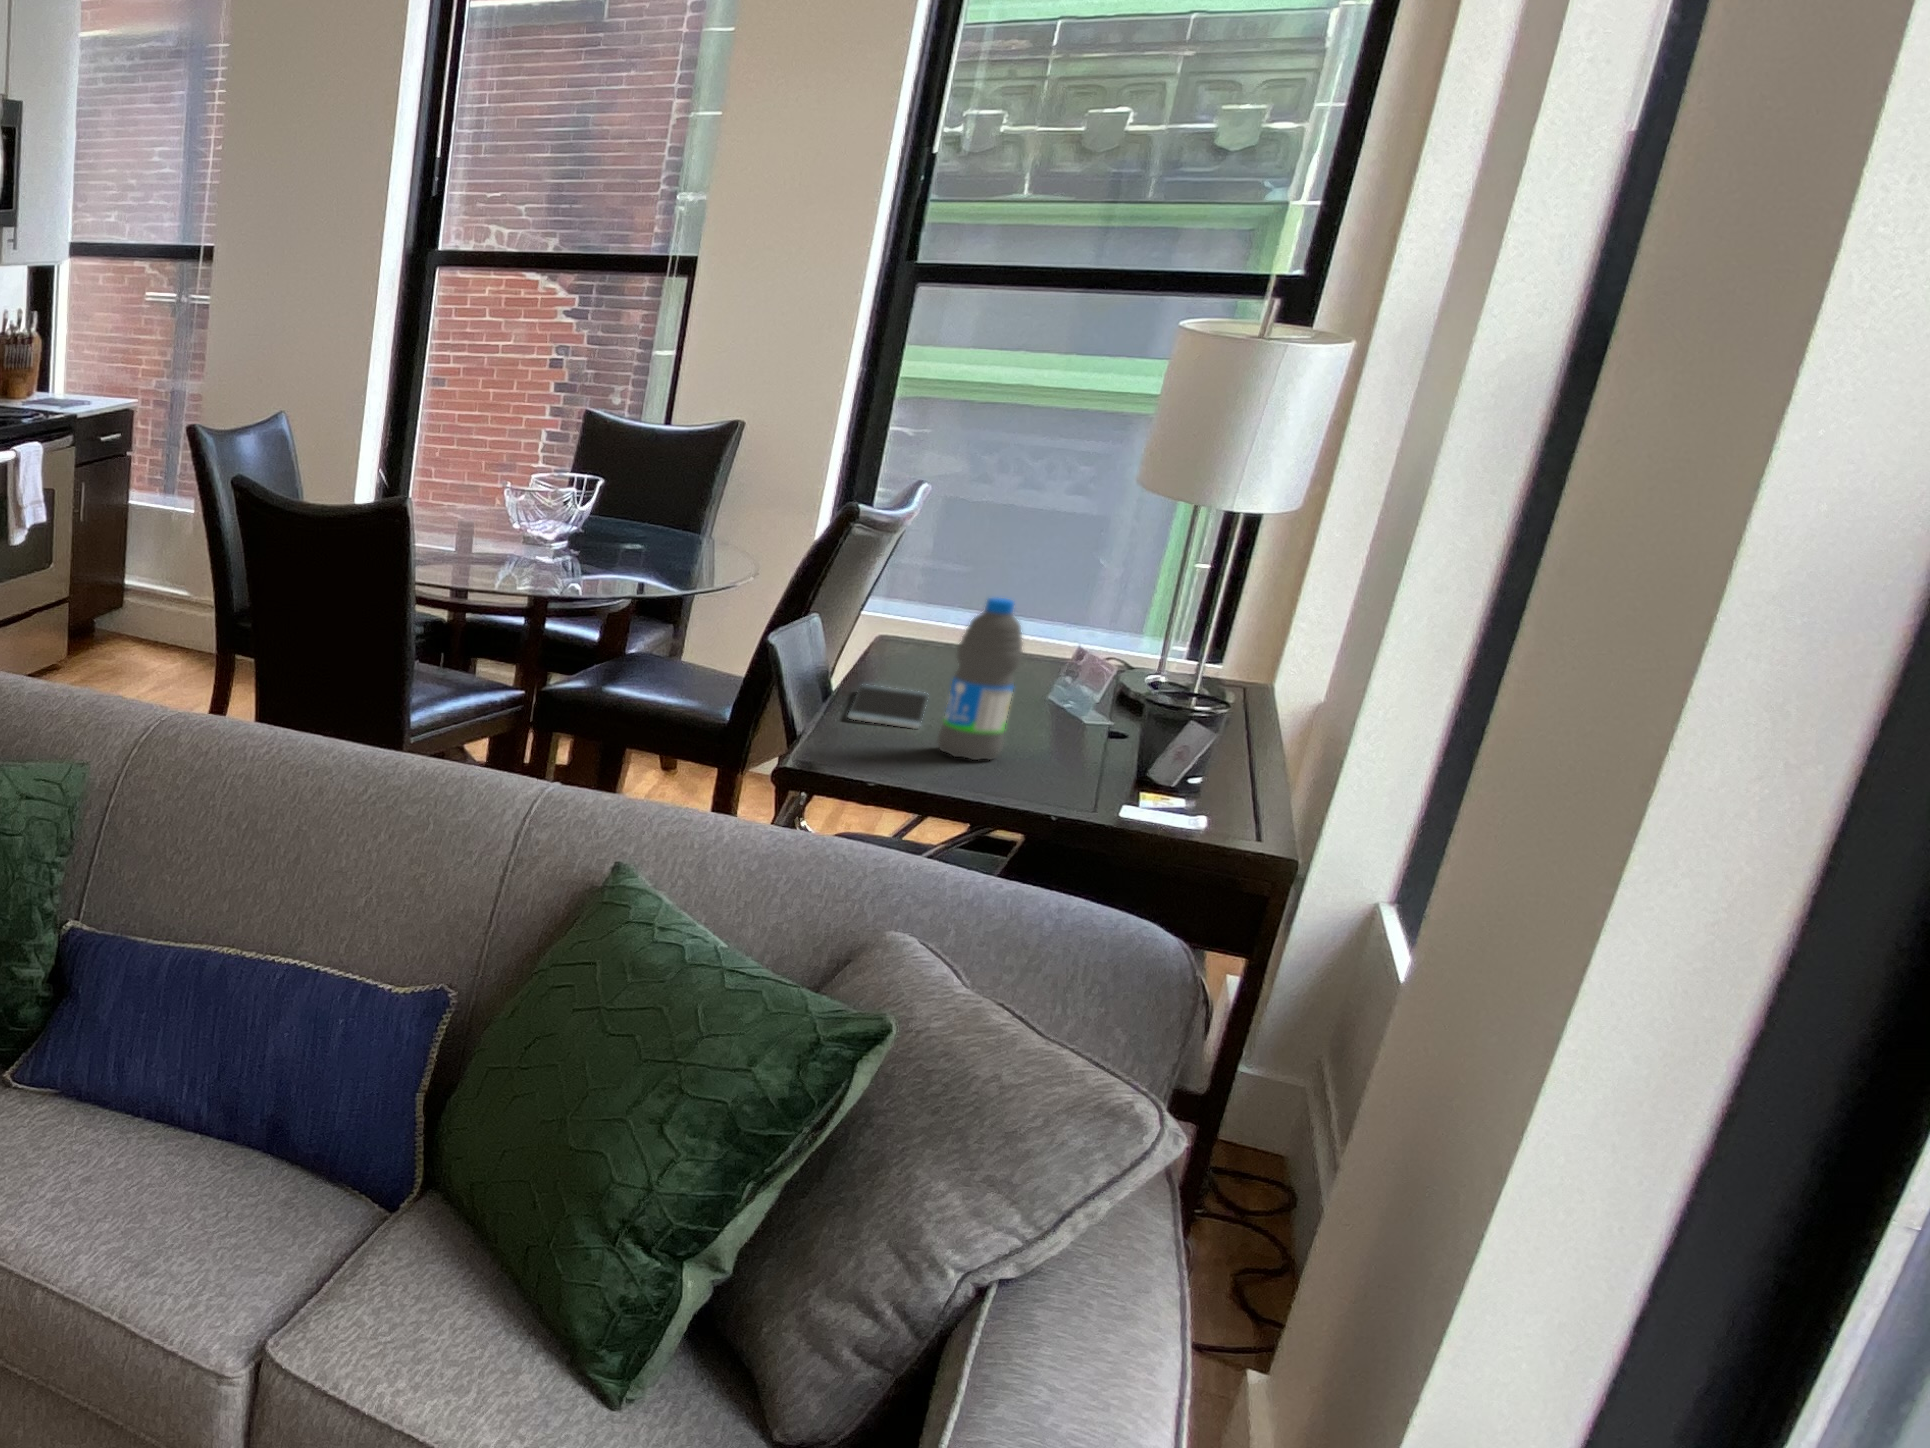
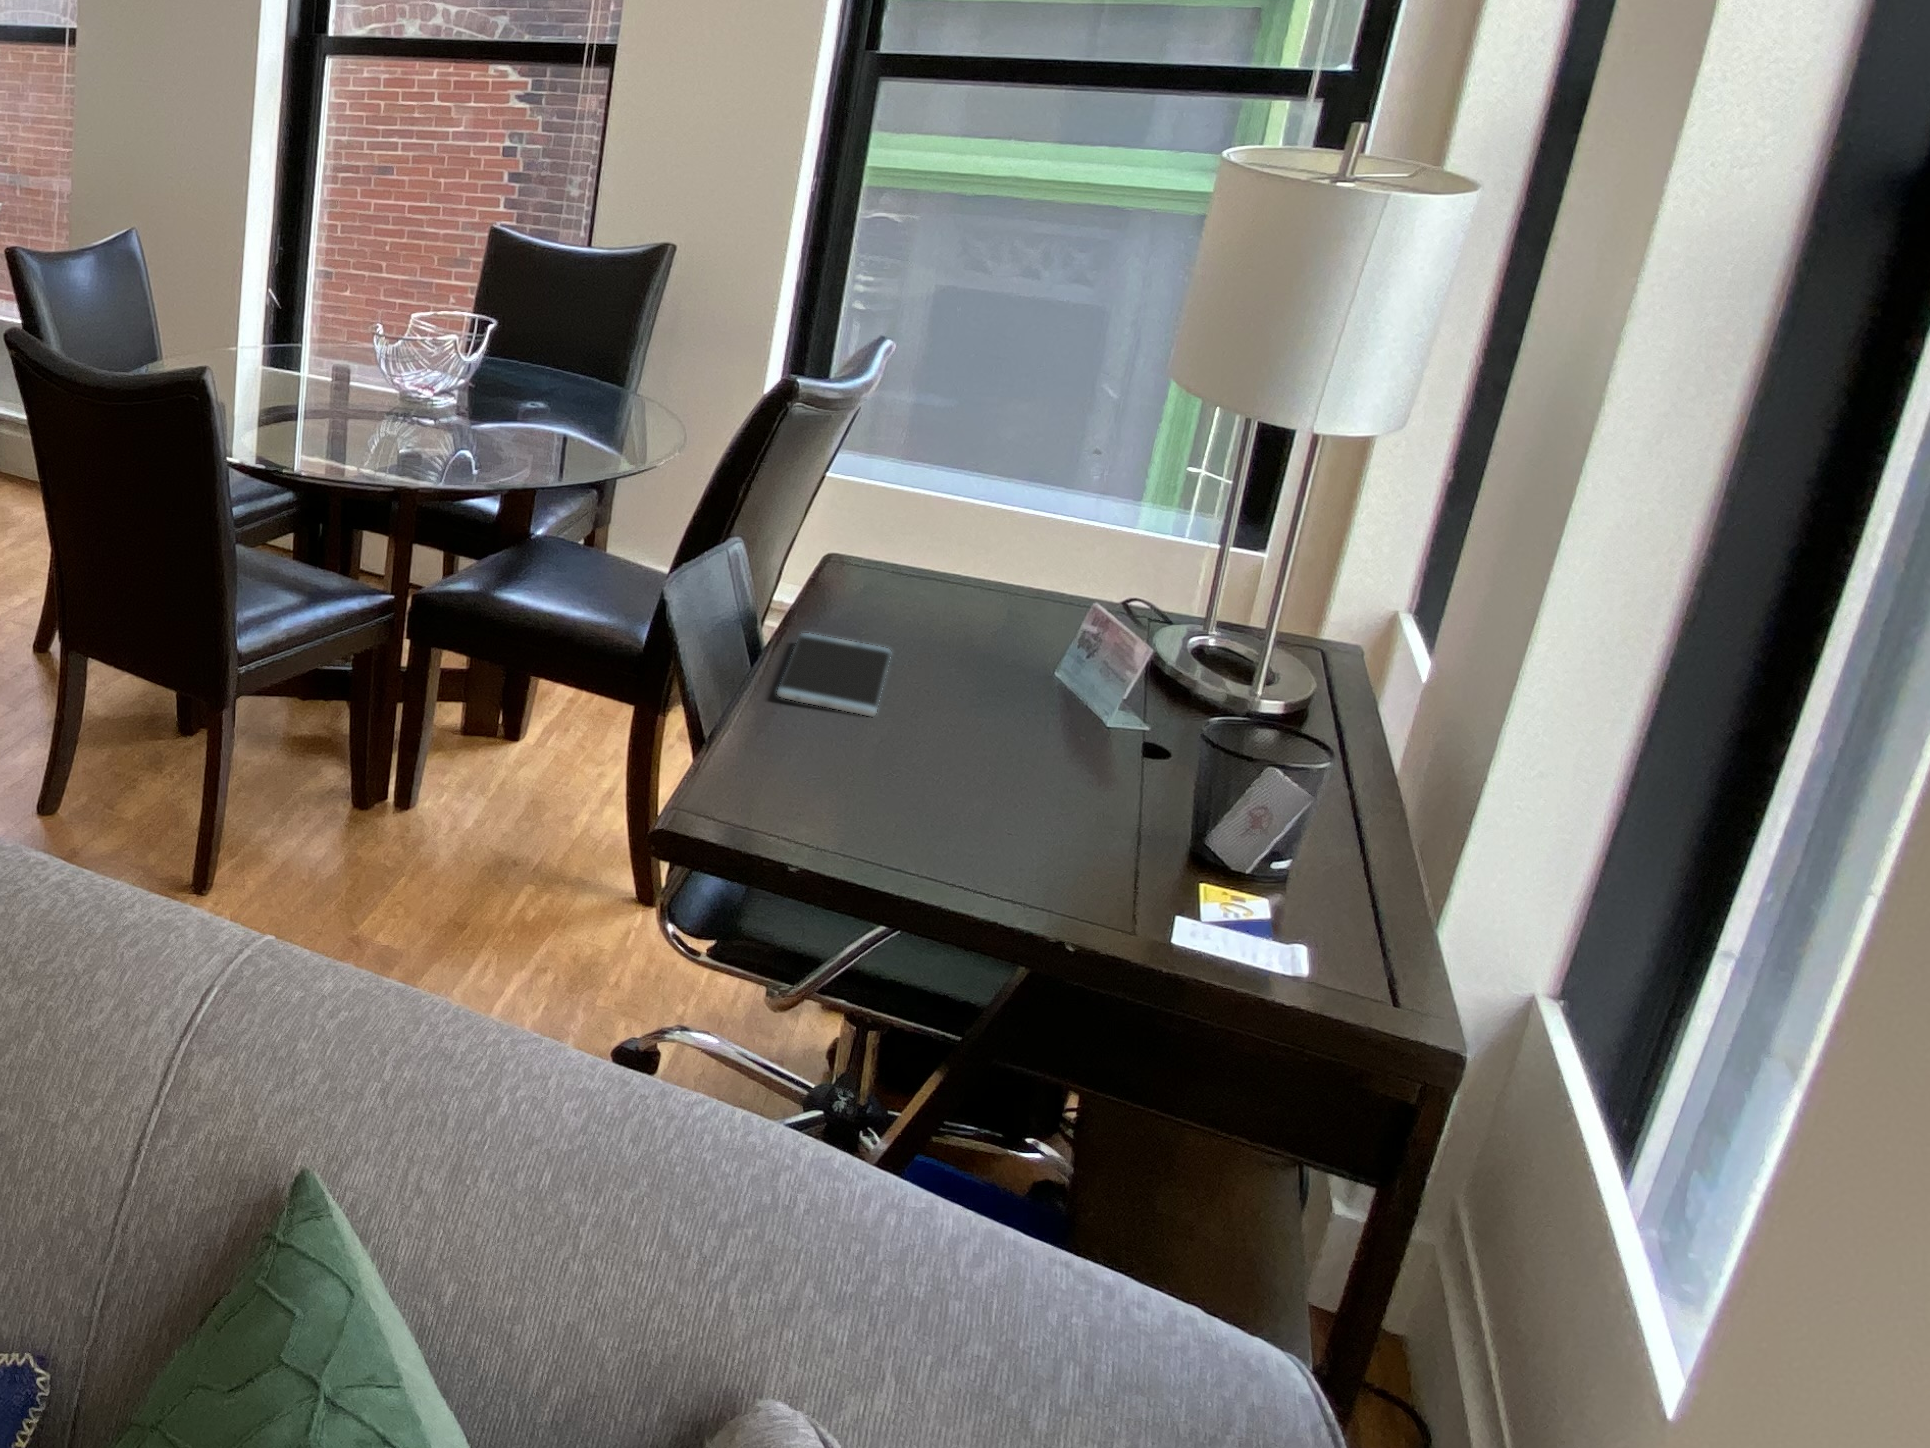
water bottle: present [938,598,1023,760] -> none [897,549,1015,784]

